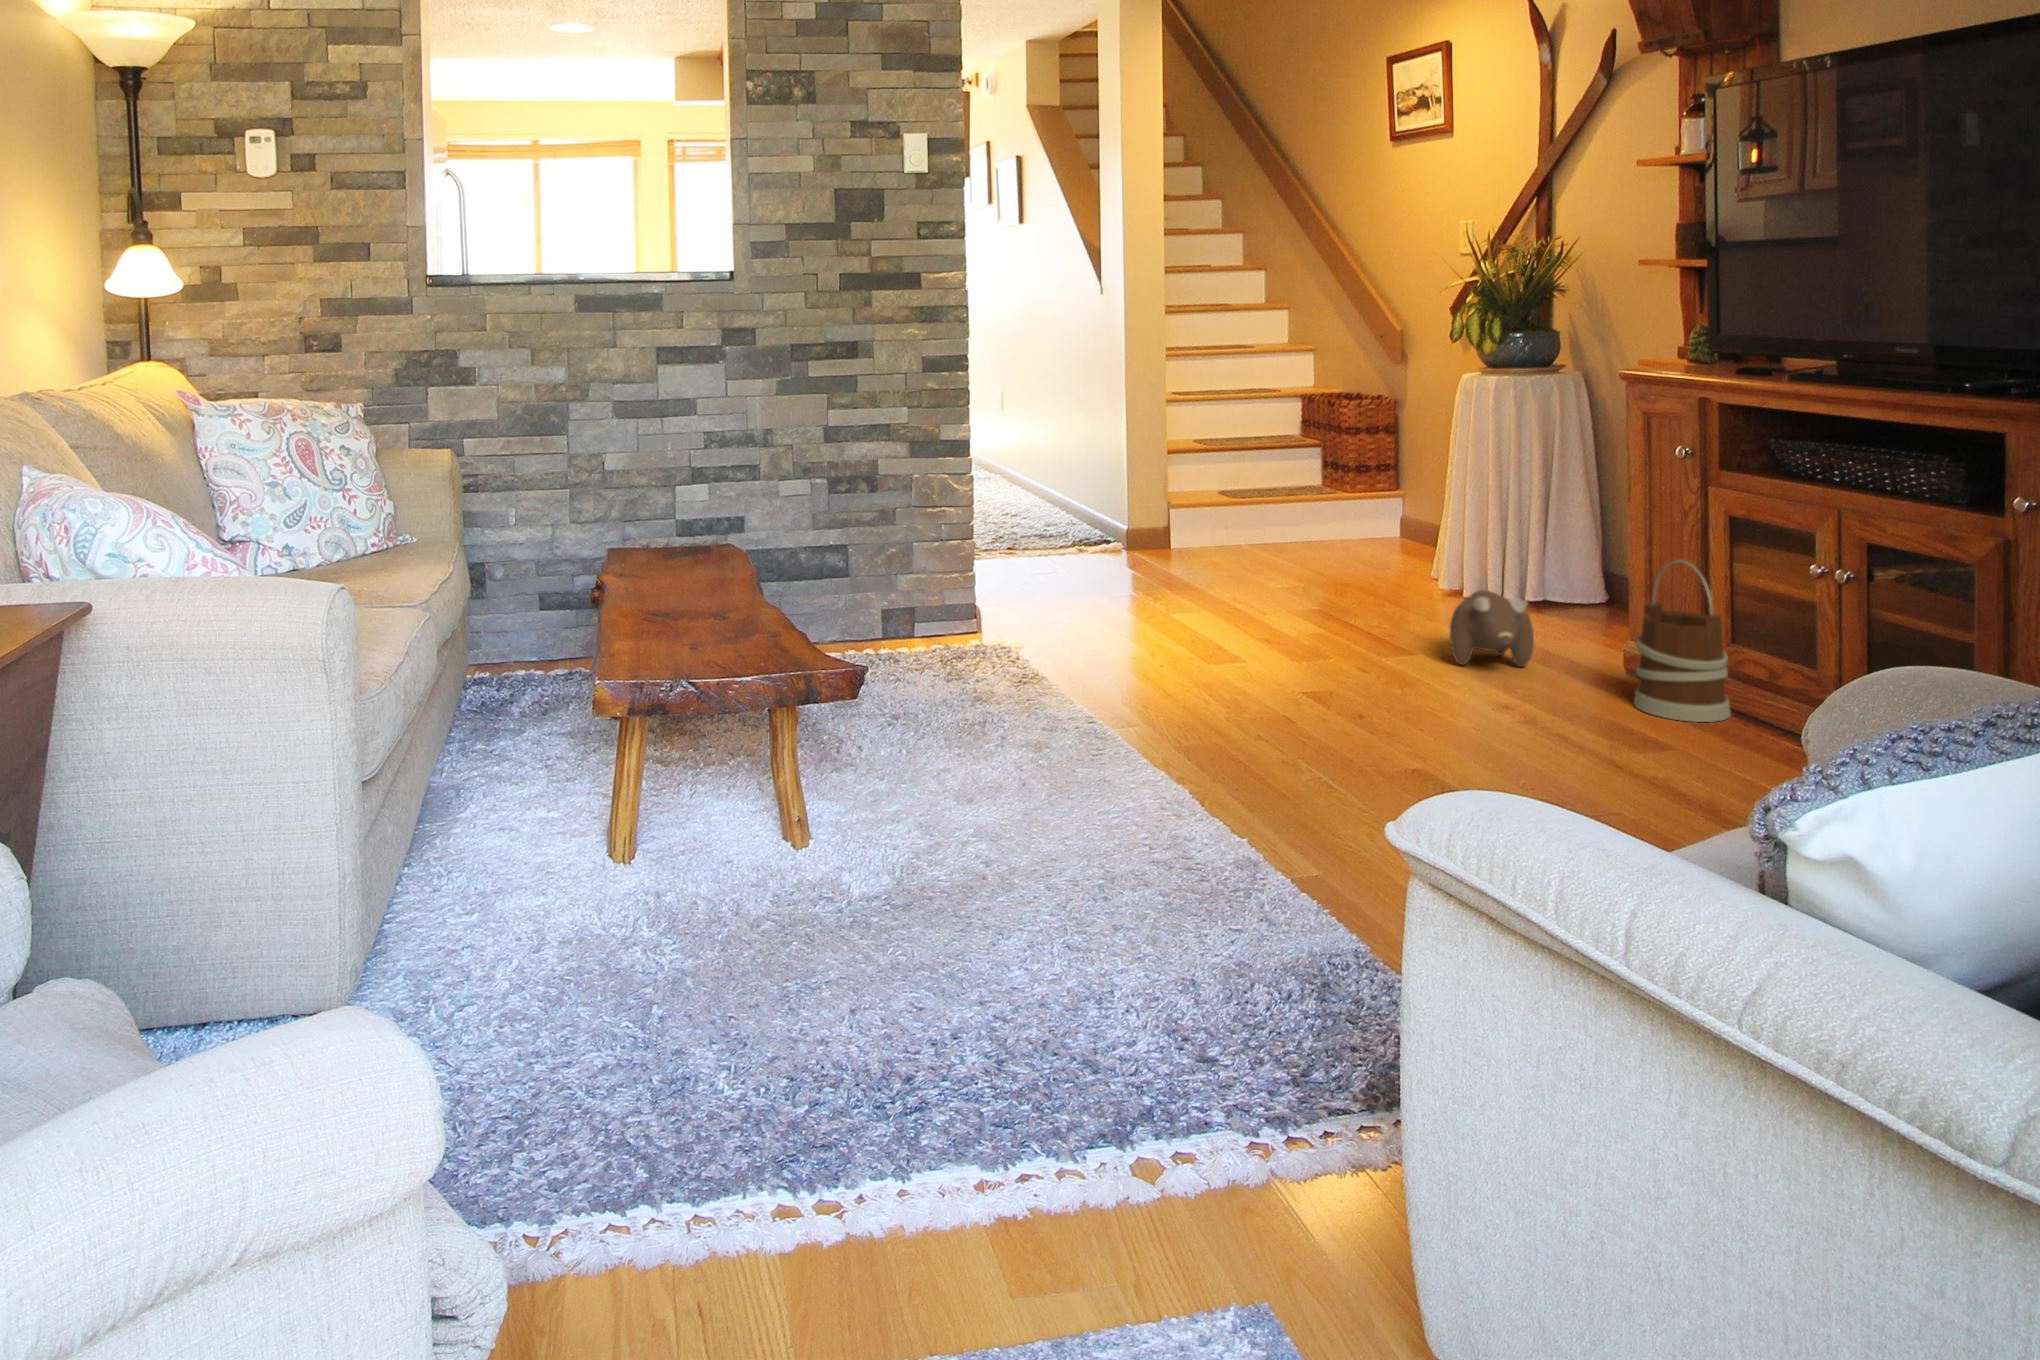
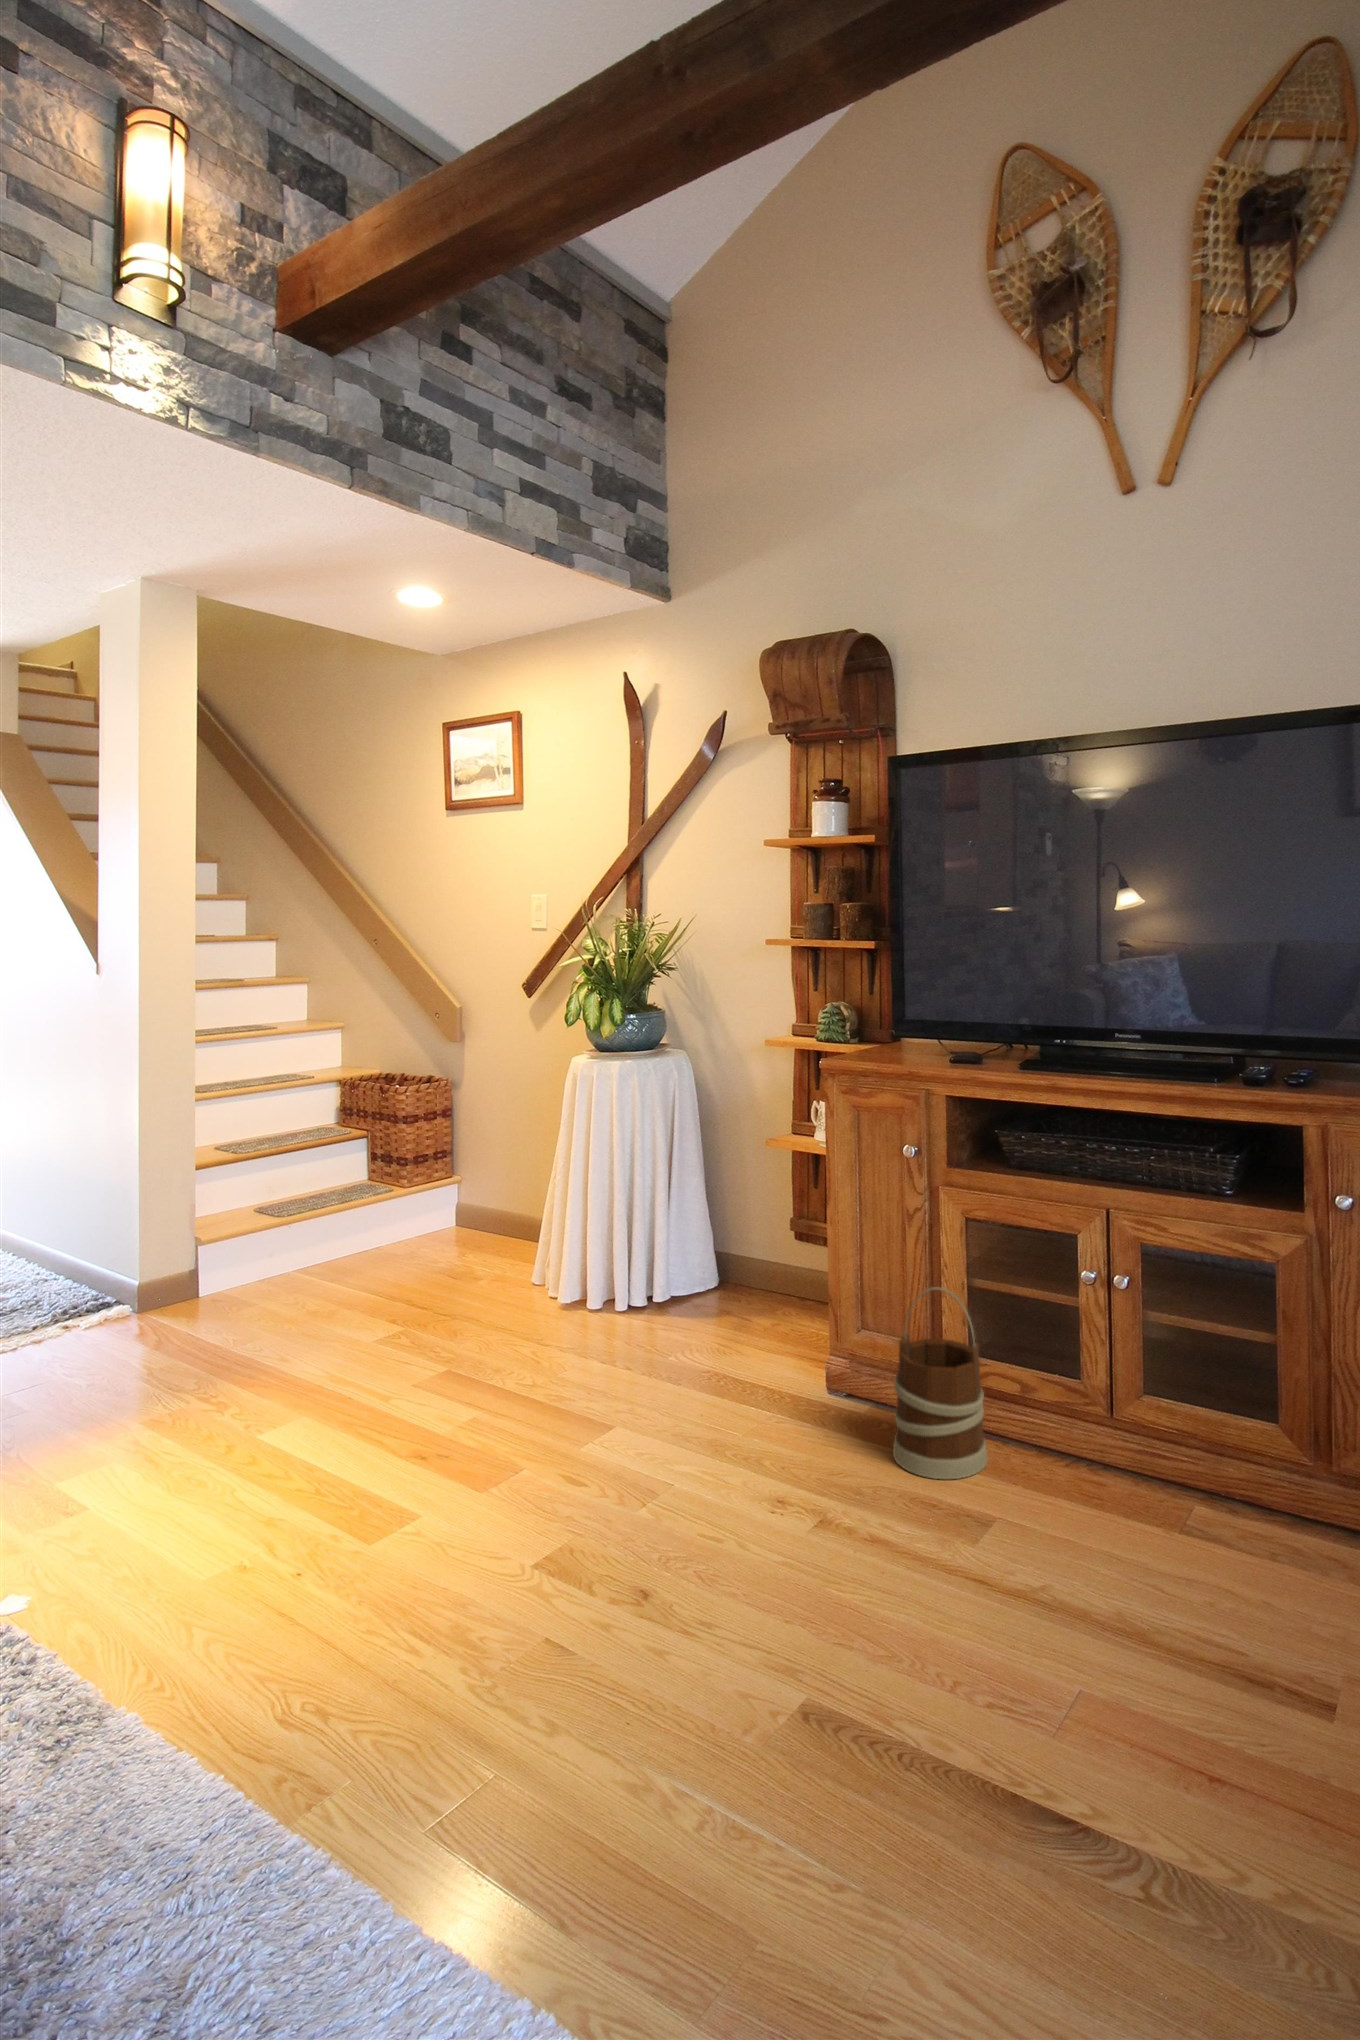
plush toy: present [1450,590,1534,667] -> none [660,1344,768,1451]

